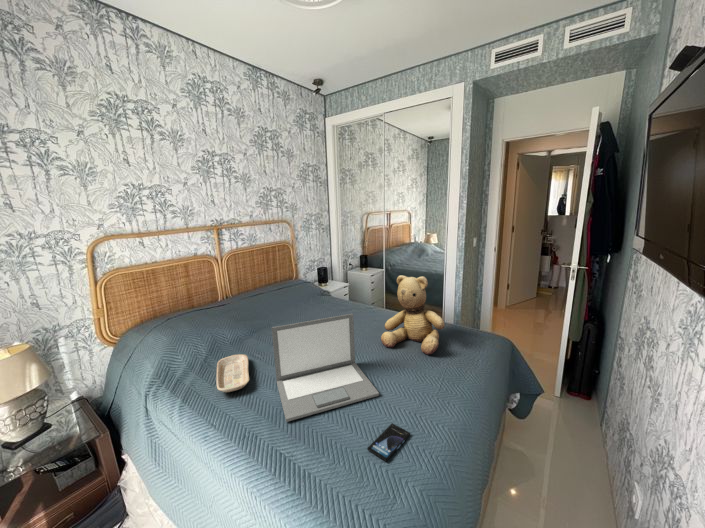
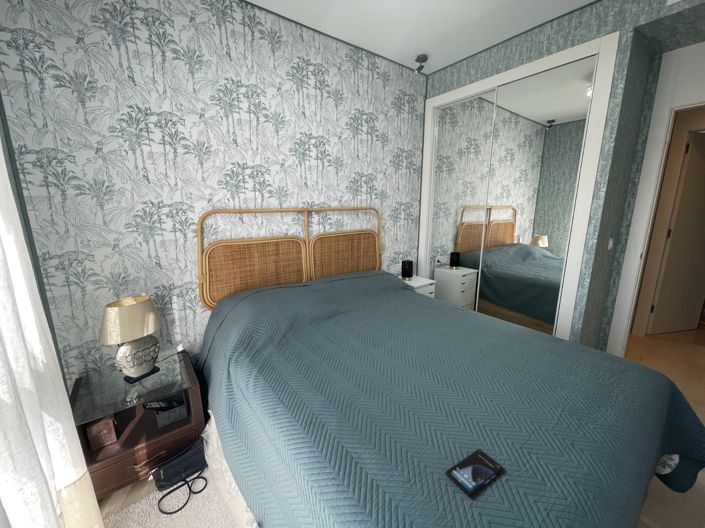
teddy bear: present [381,275,445,355] -> none [470,274,558,374]
laptop: present [272,314,379,422] -> none [349,310,464,416]
tray: present [216,354,249,392] -> none [290,335,323,371]

